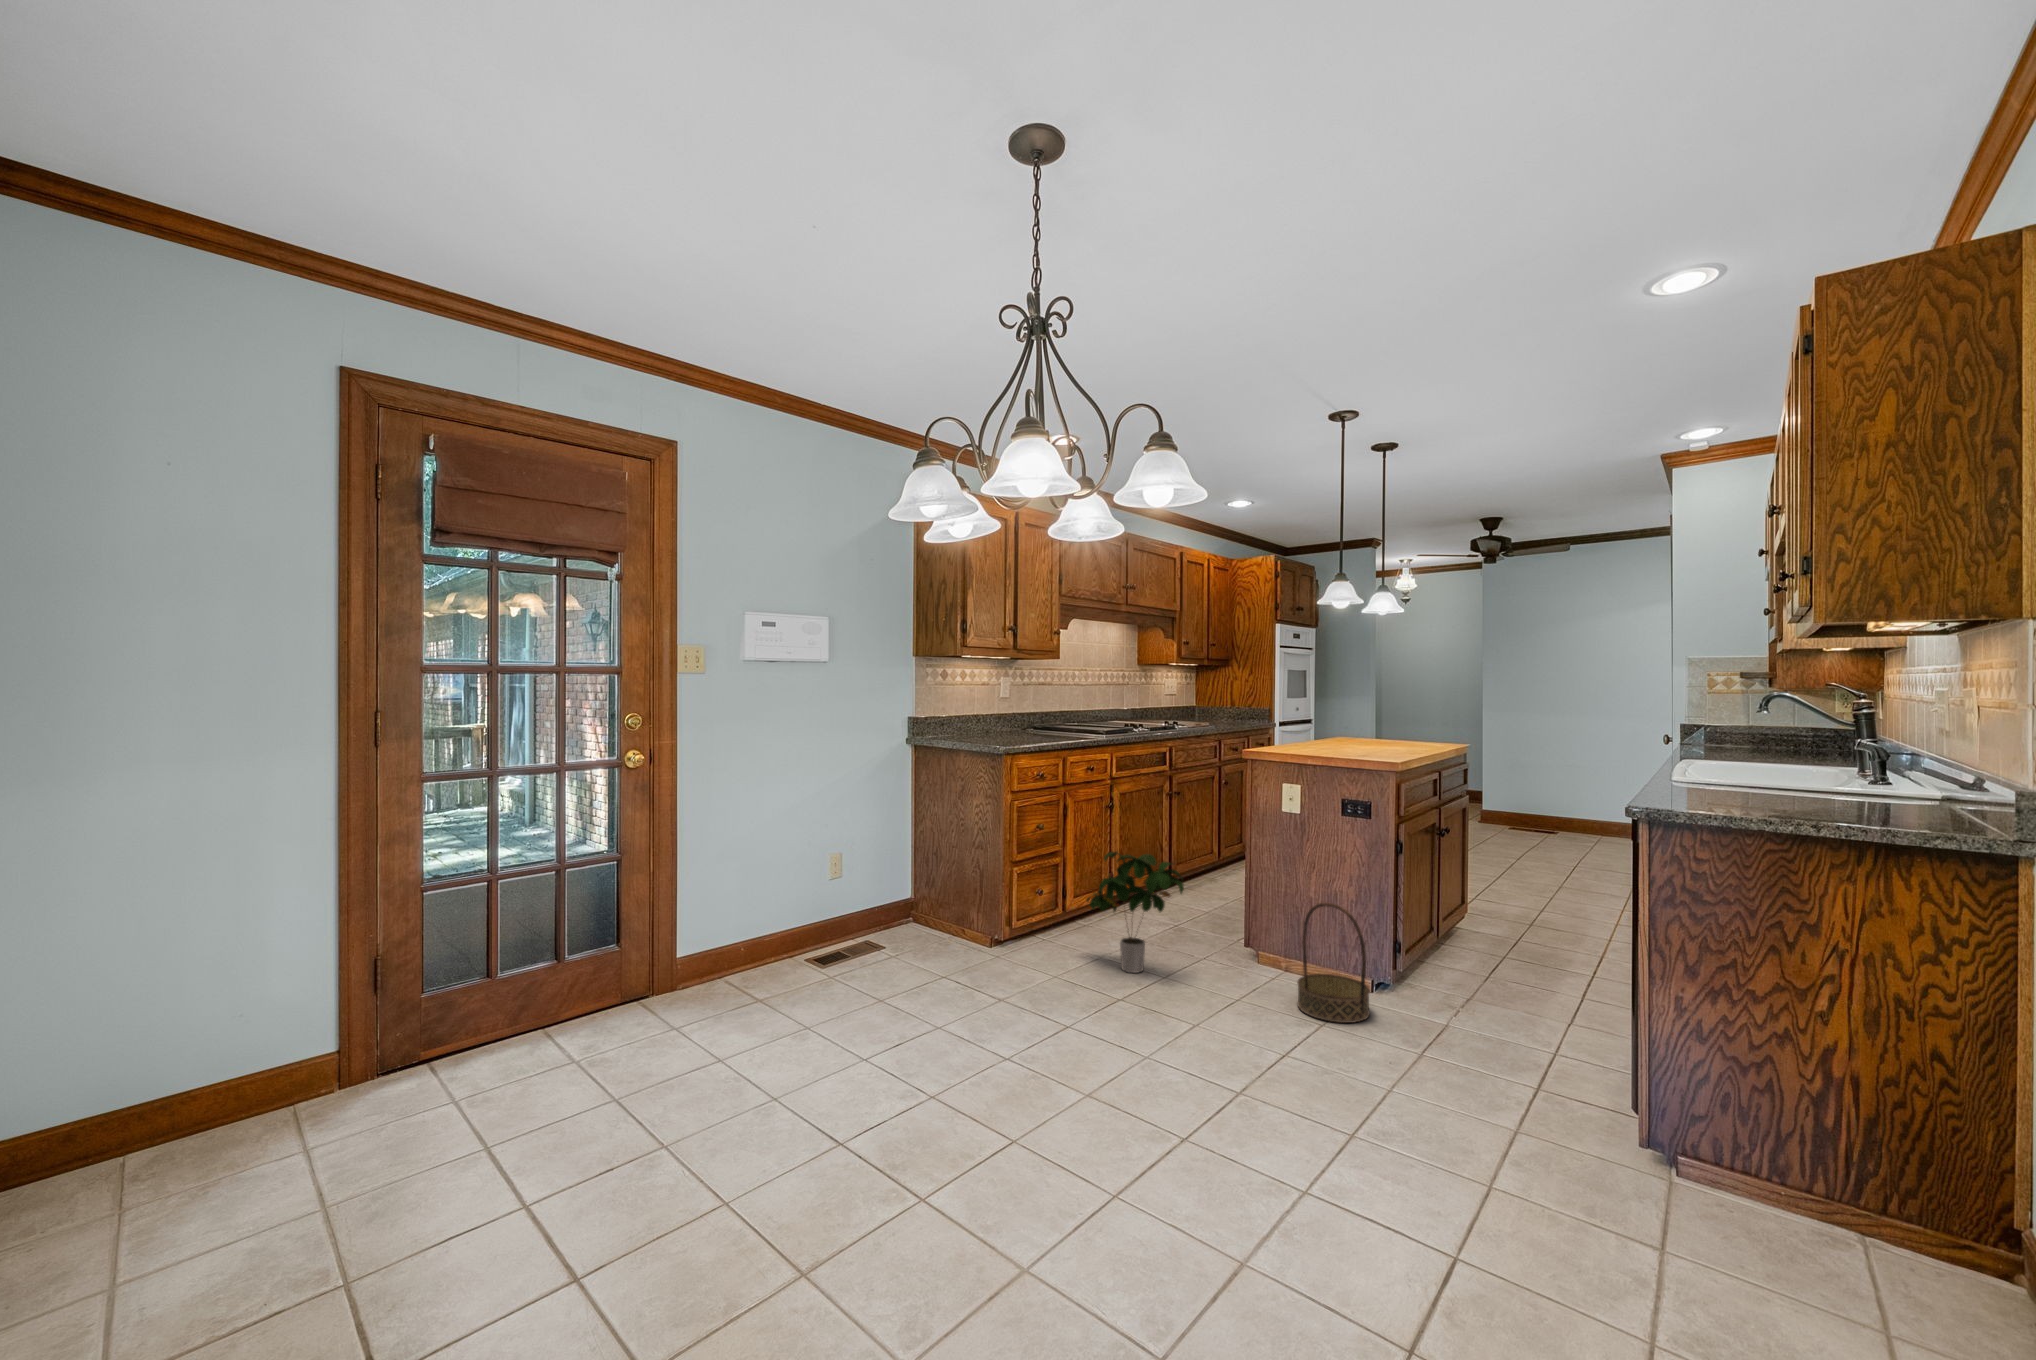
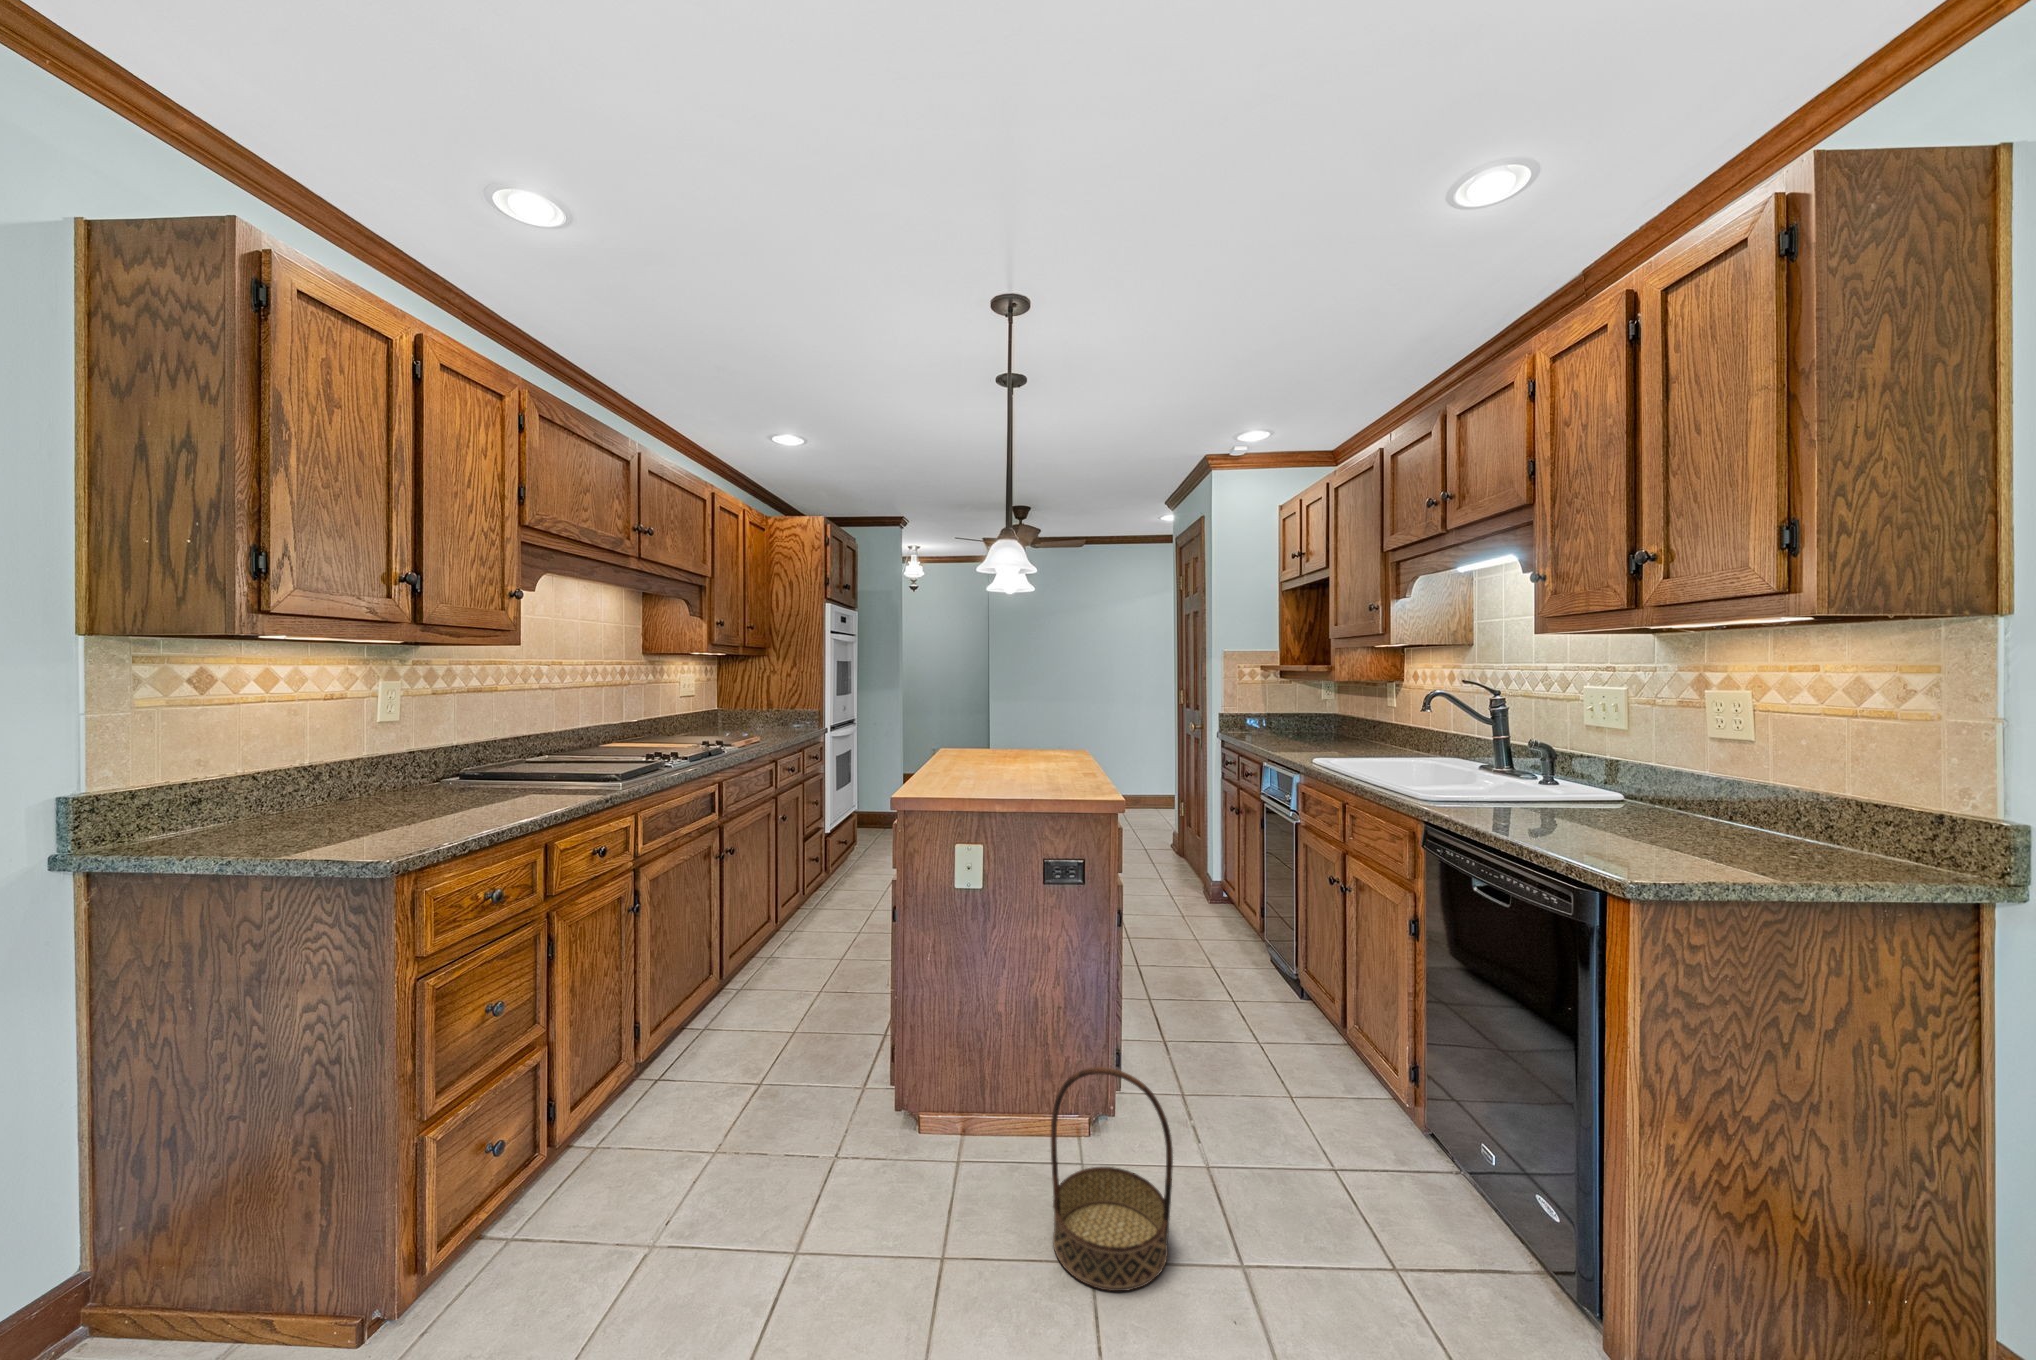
potted plant: present [1087,852,1184,973] -> none [618,1040,840,1299]

